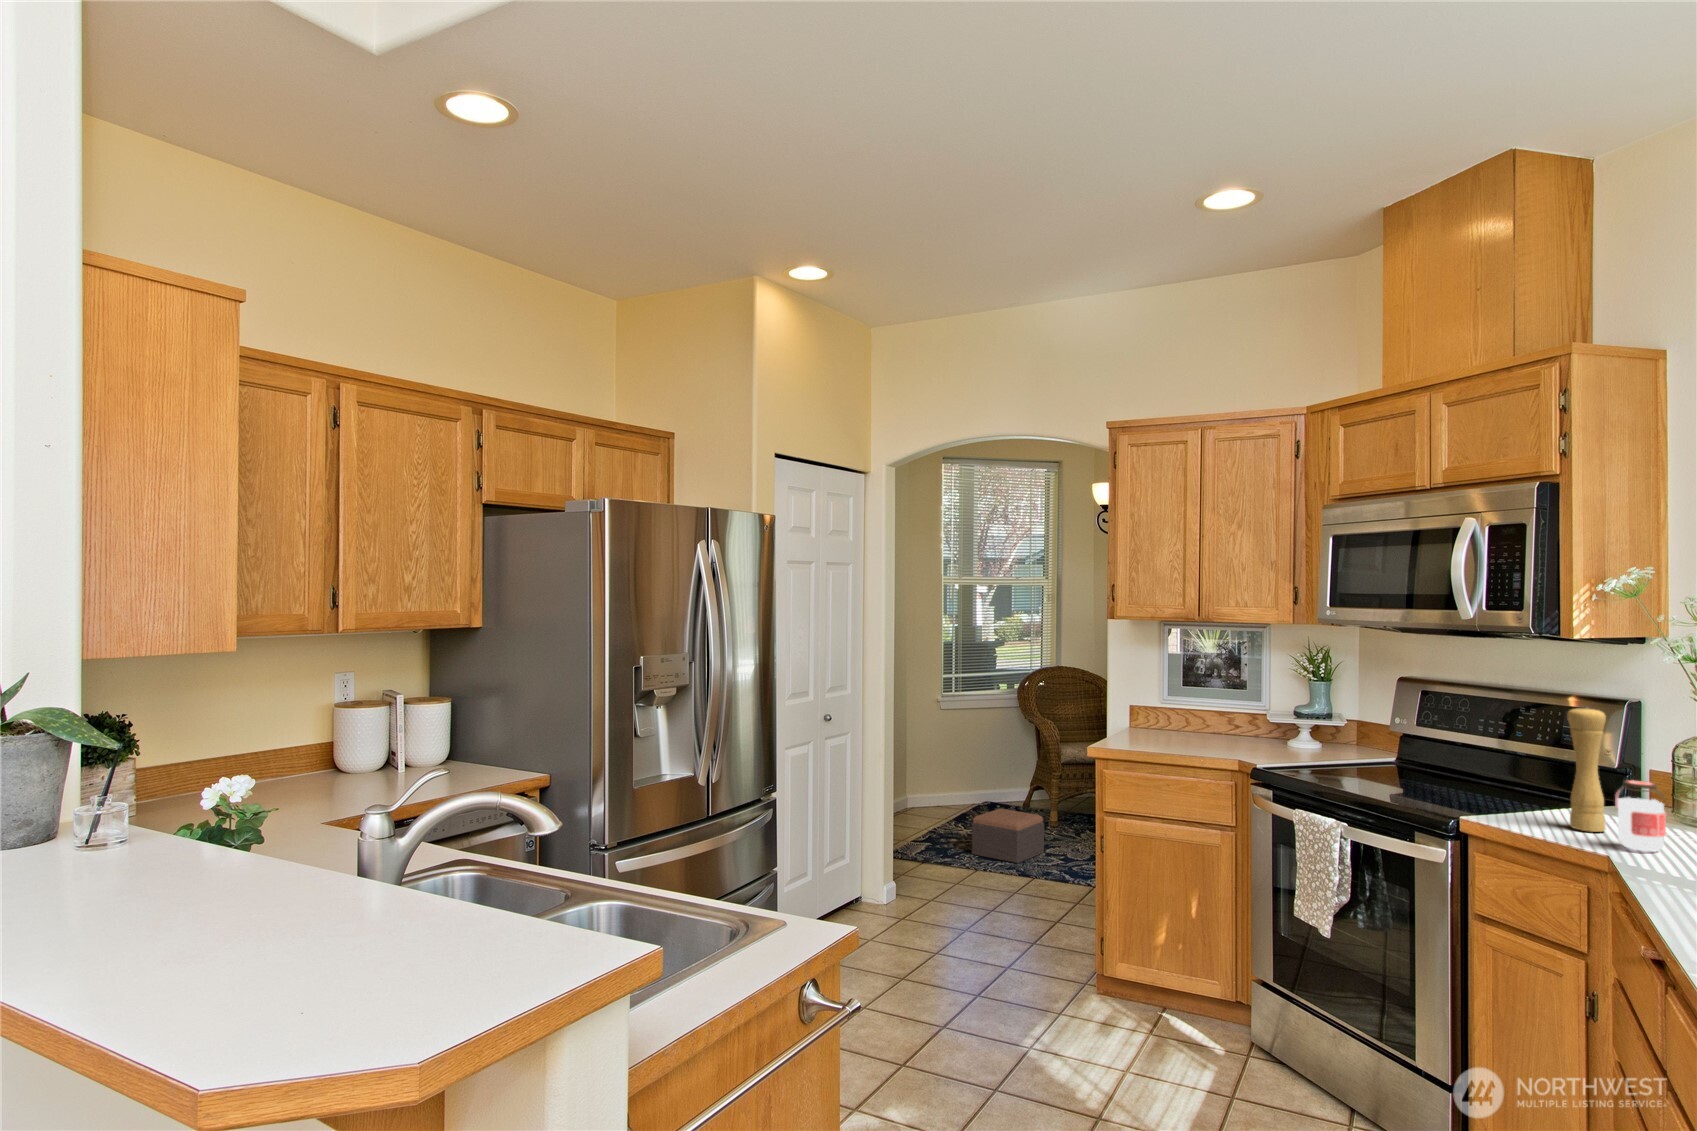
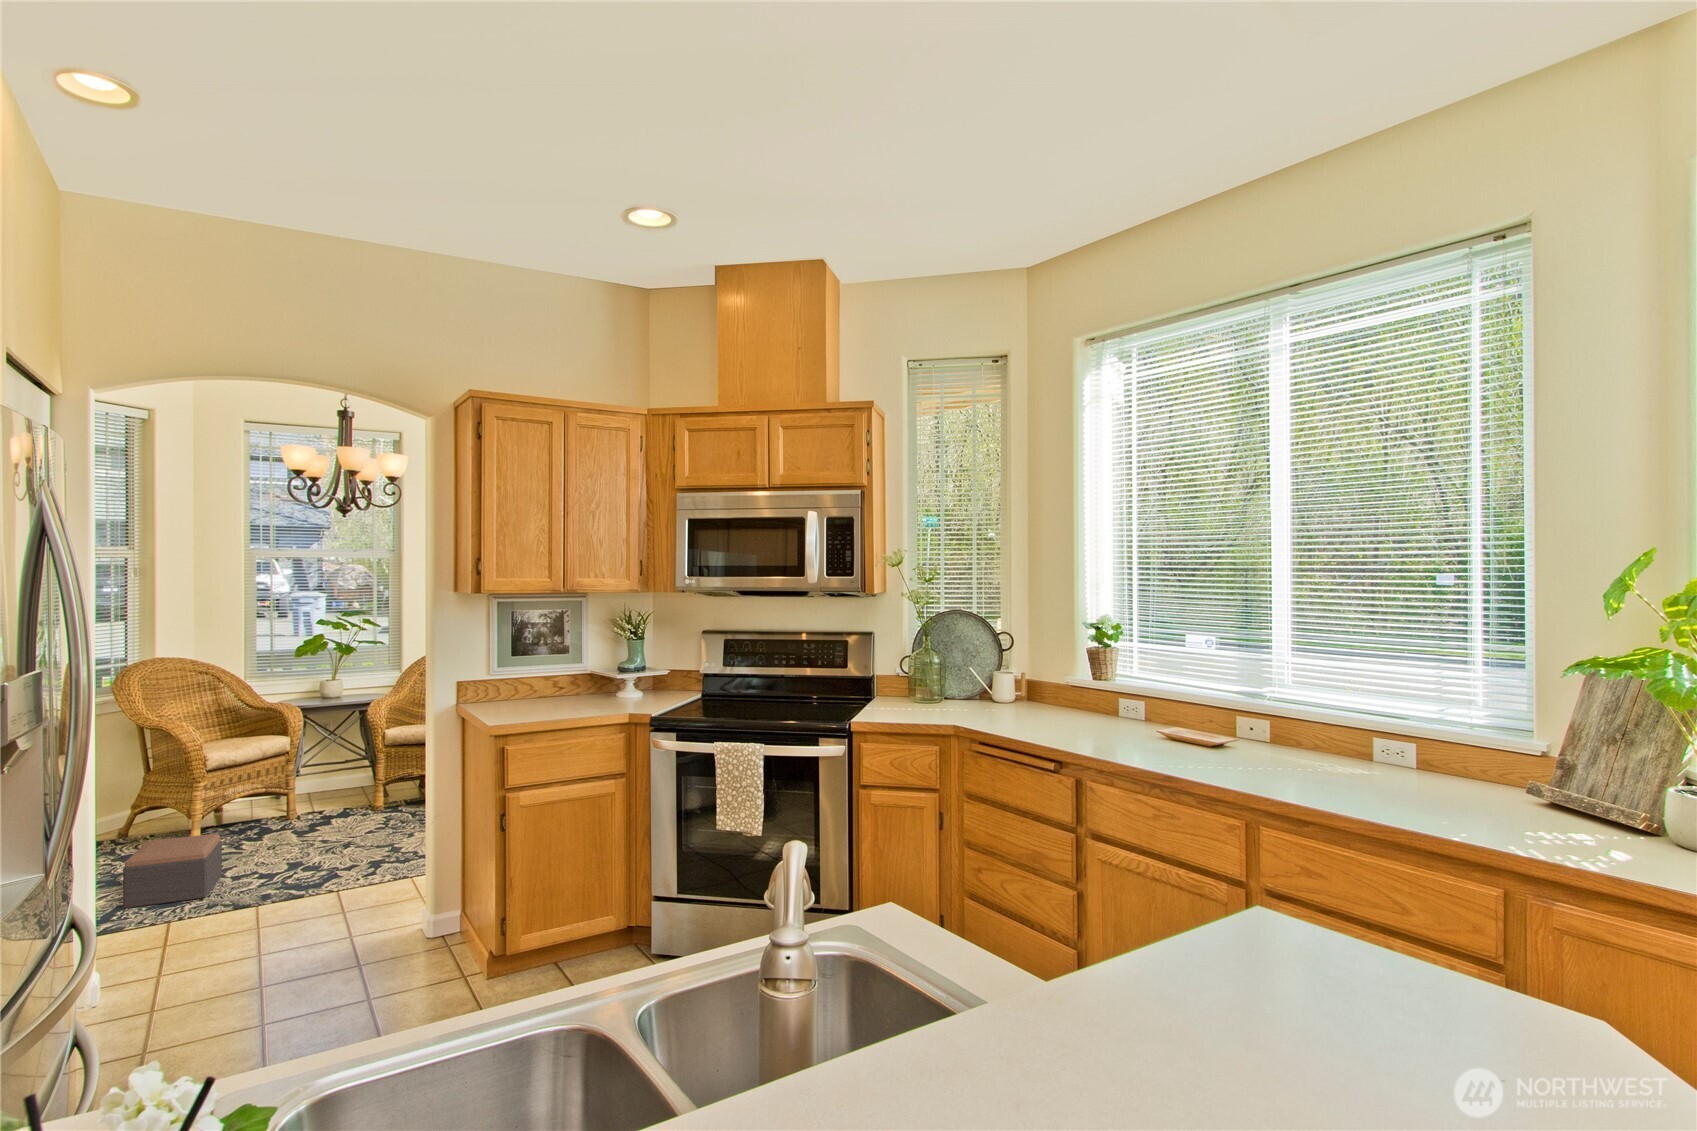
pepper mill: present [1567,707,1606,832] -> none [894,637,914,715]
jar: present [1615,780,1666,851] -> none [936,678,961,720]

